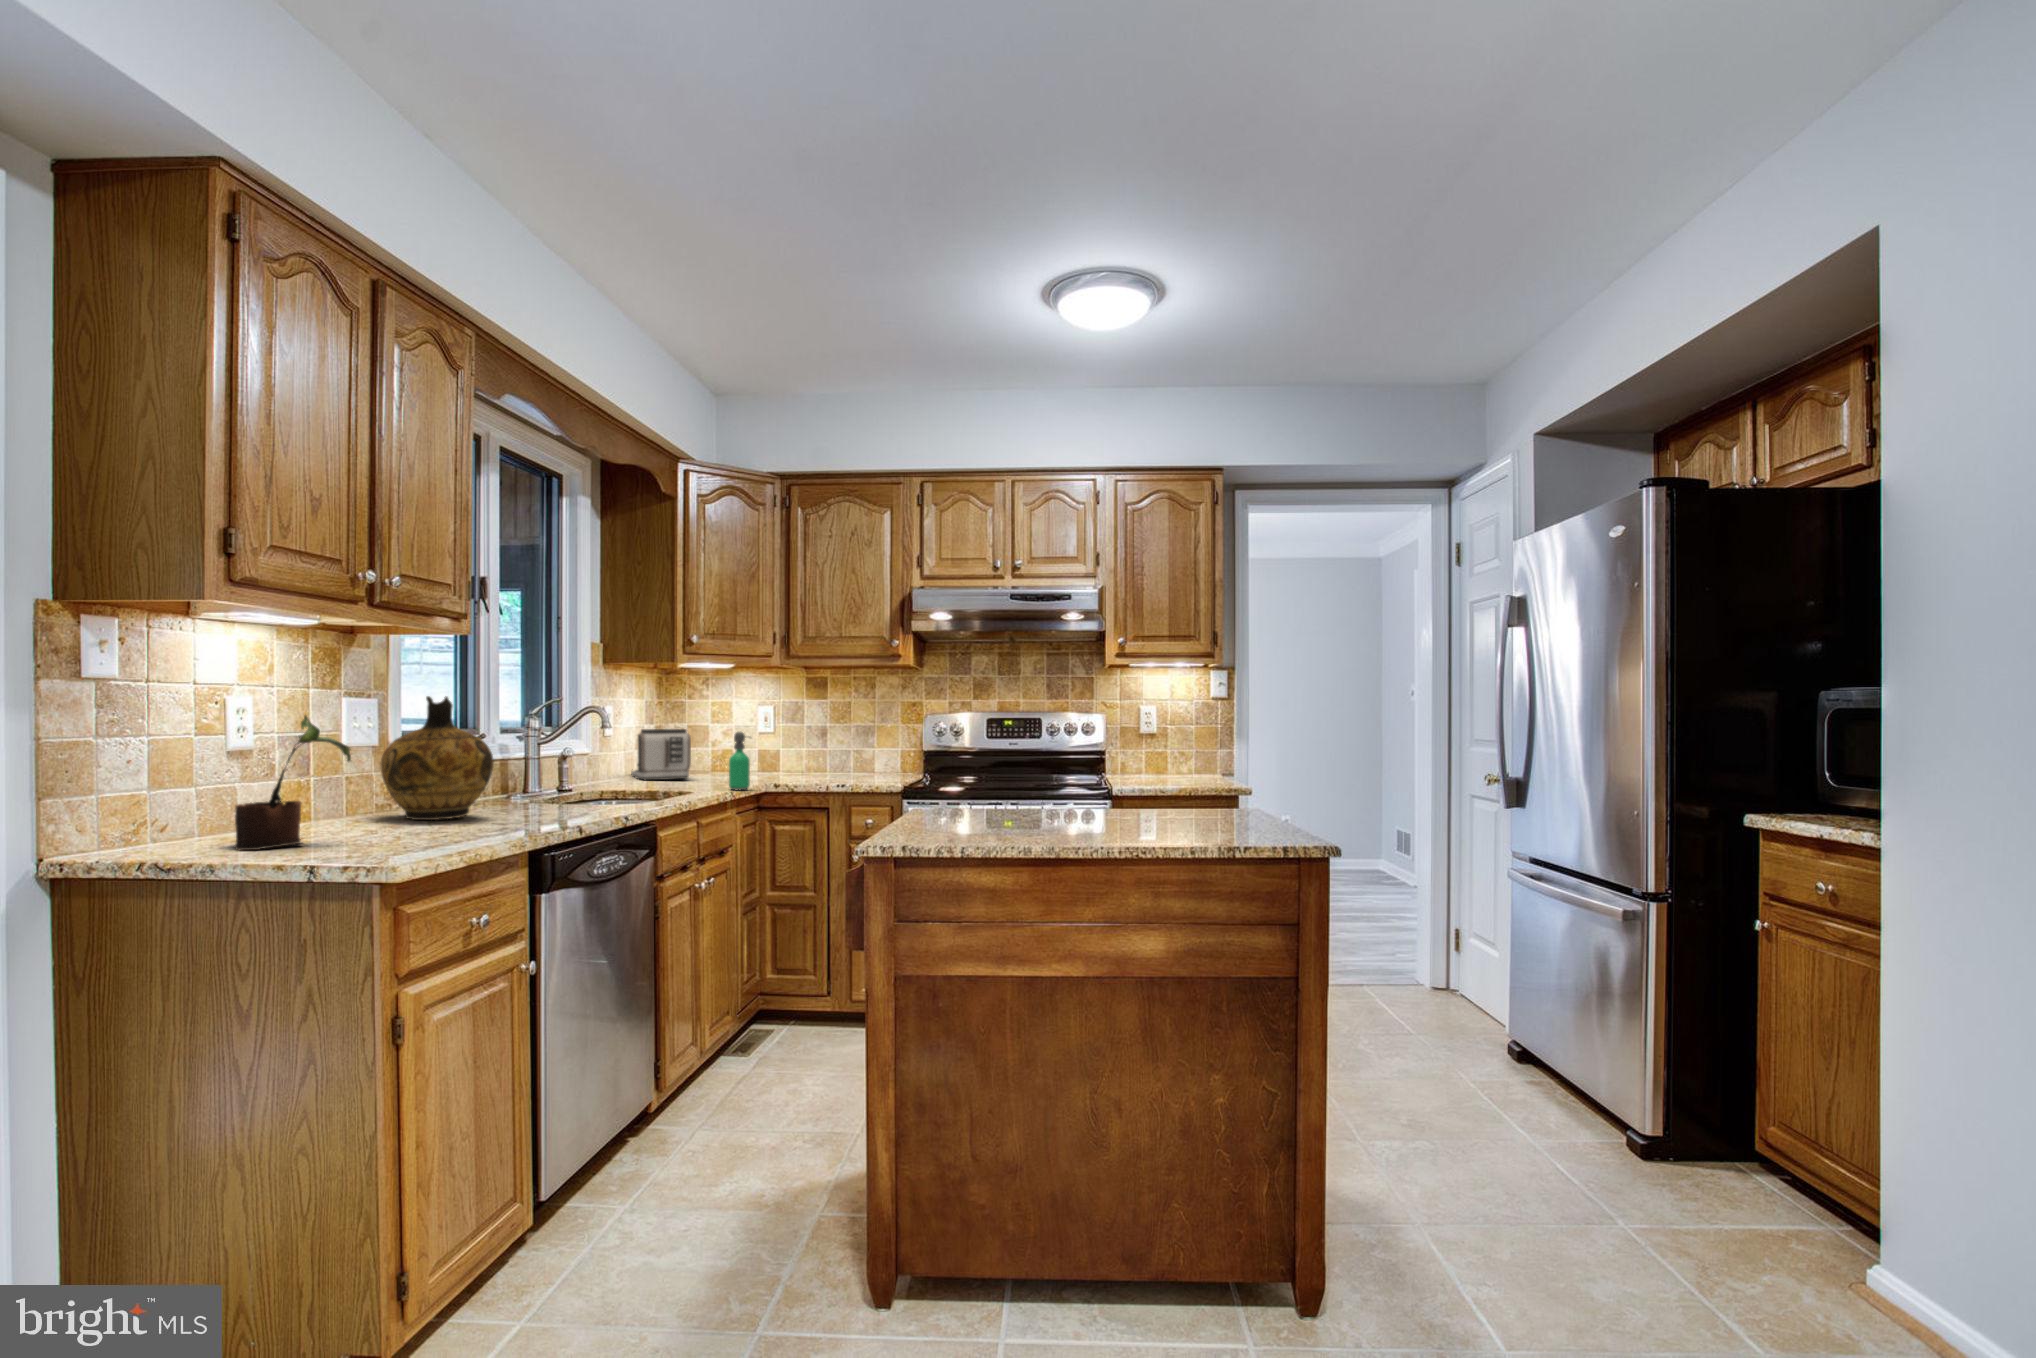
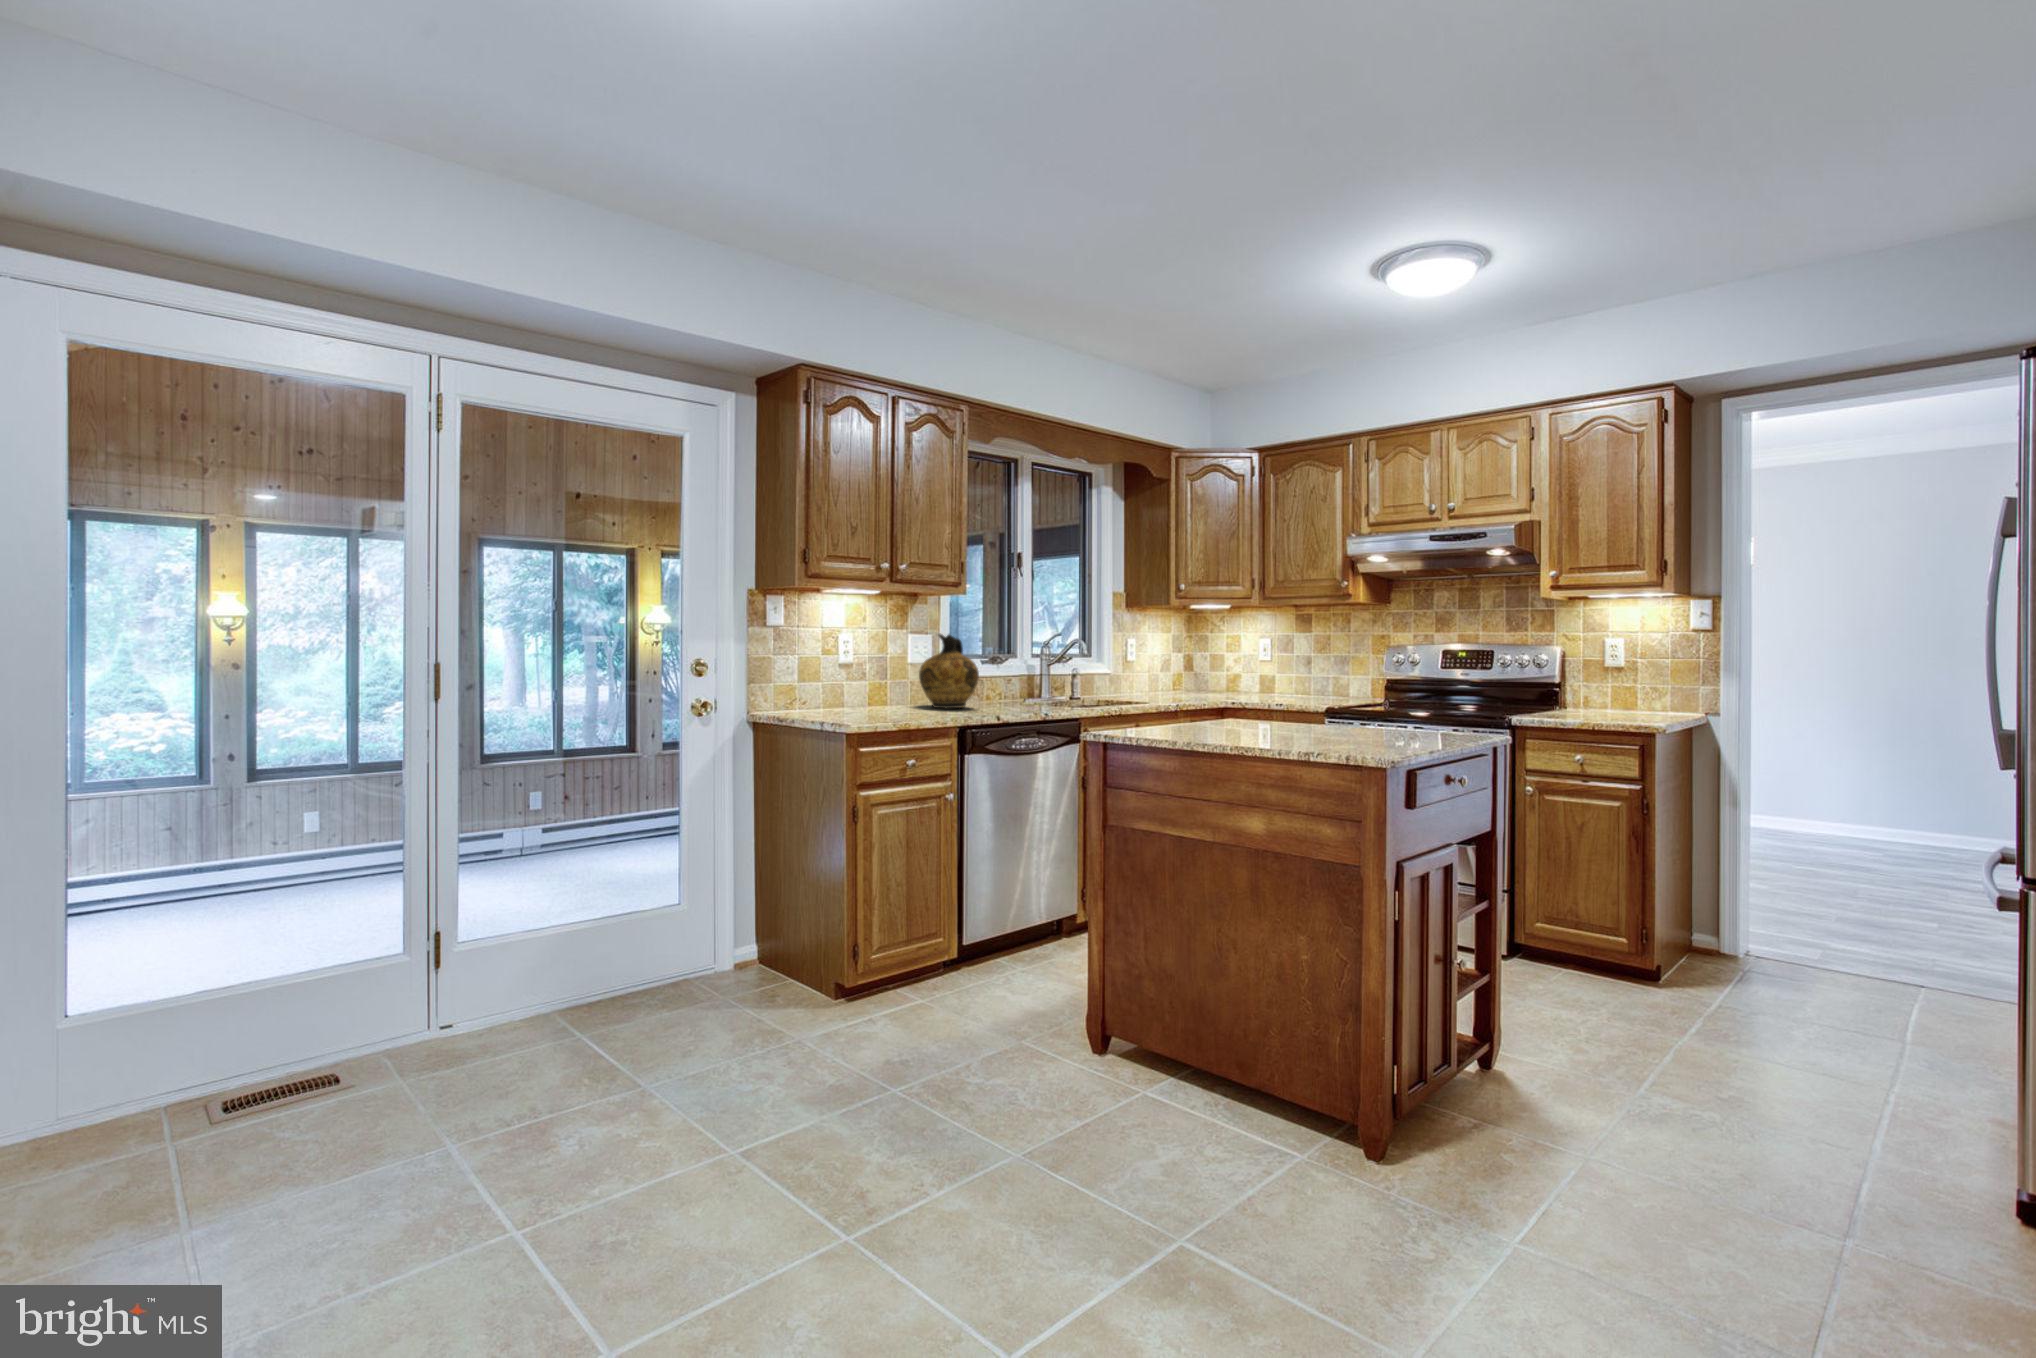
potted plant: present [234,716,351,851] -> none [819,645,875,714]
toaster: present [631,729,691,780] -> none [1155,657,1195,696]
soap dispenser: present [729,732,750,790] -> none [1198,659,1214,705]

